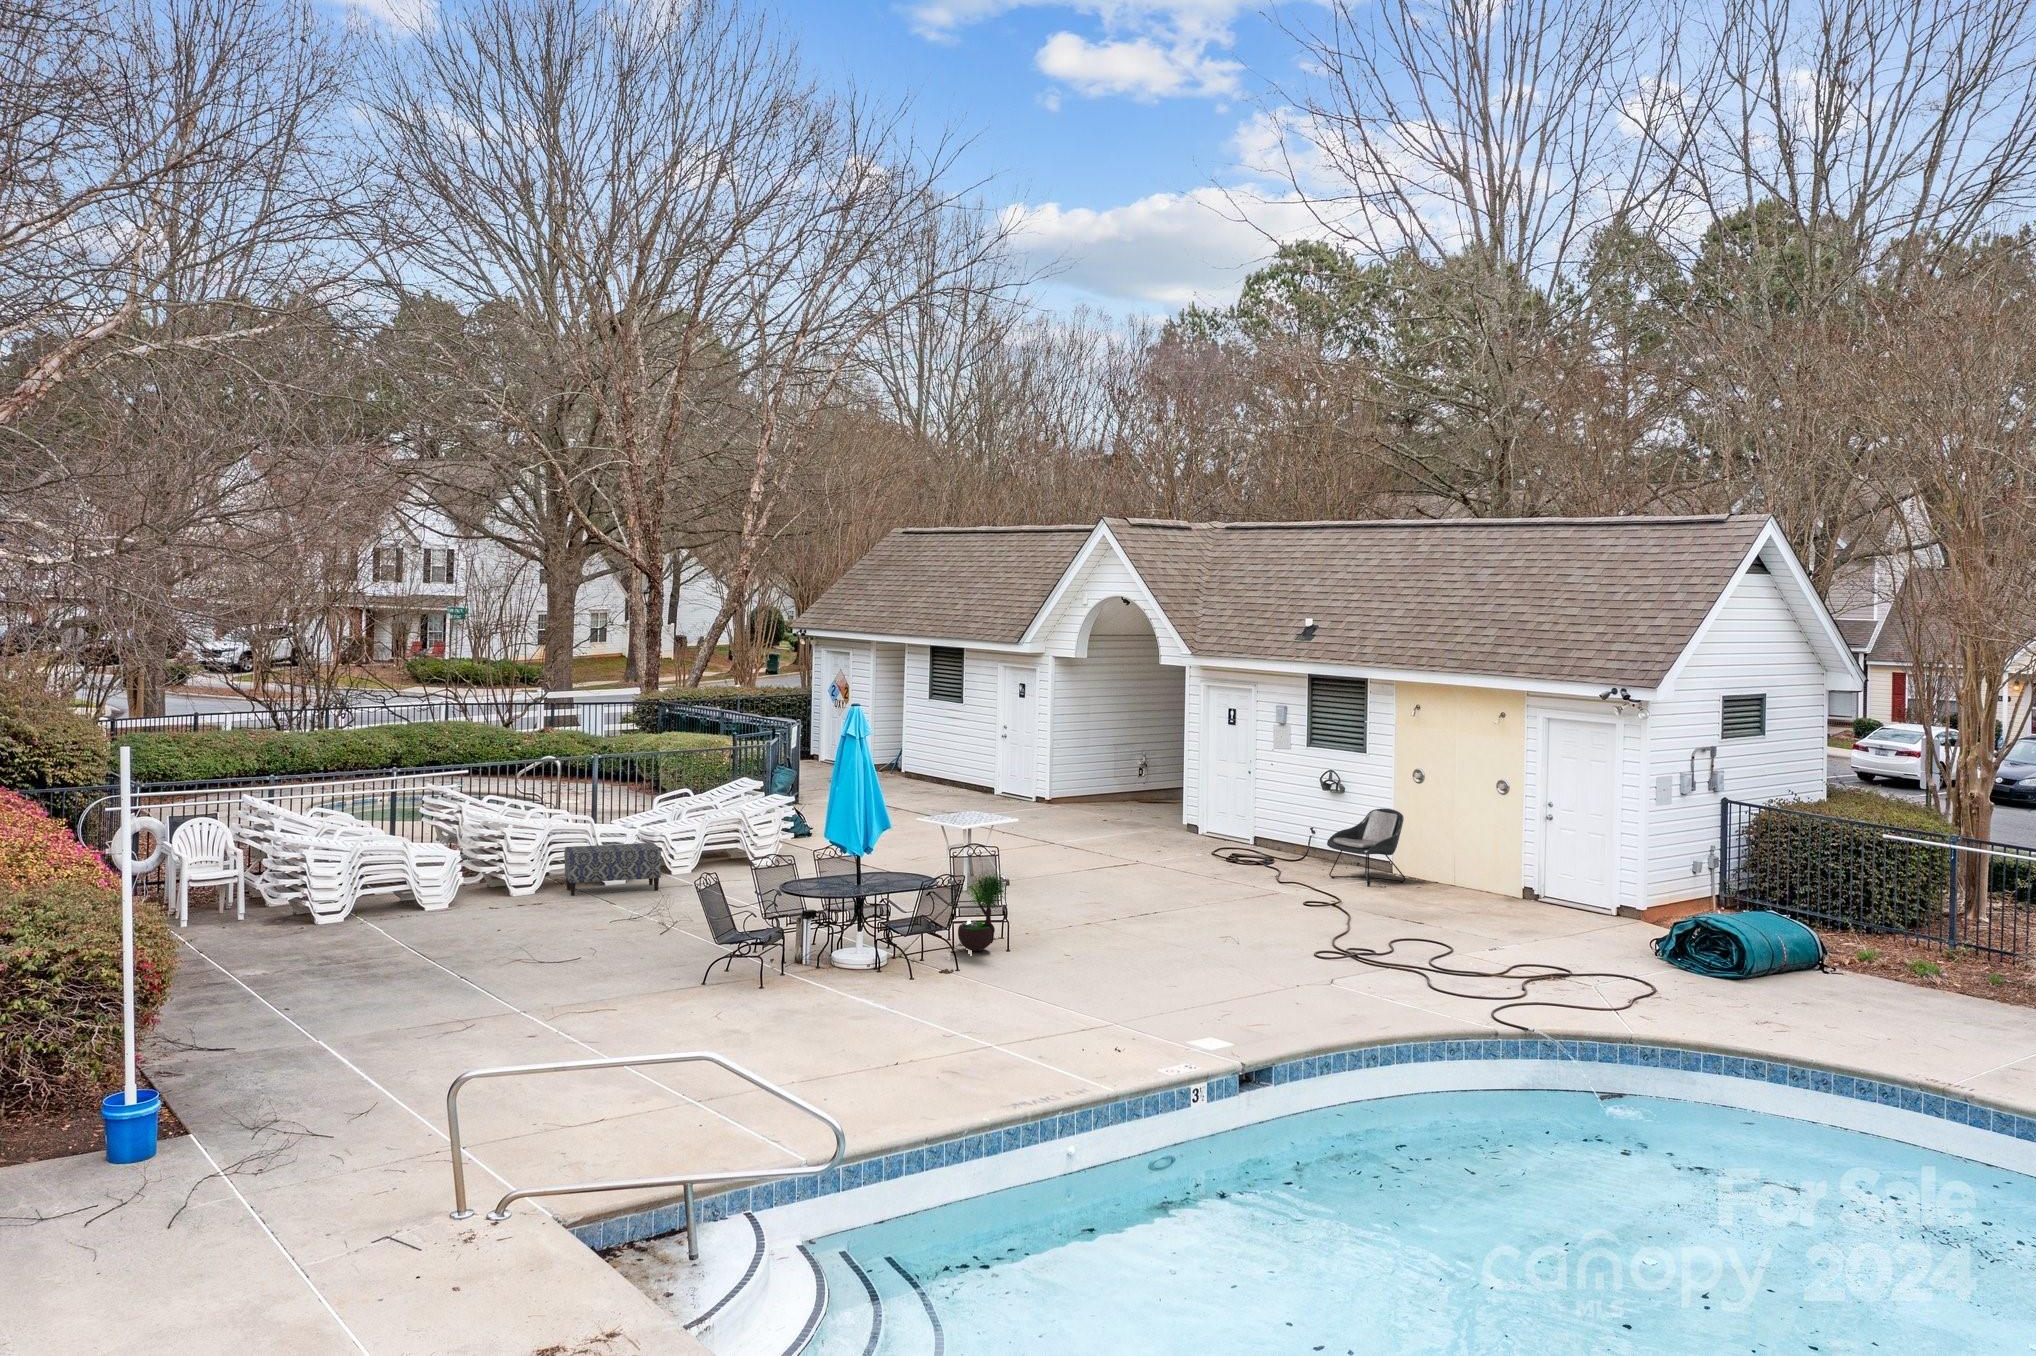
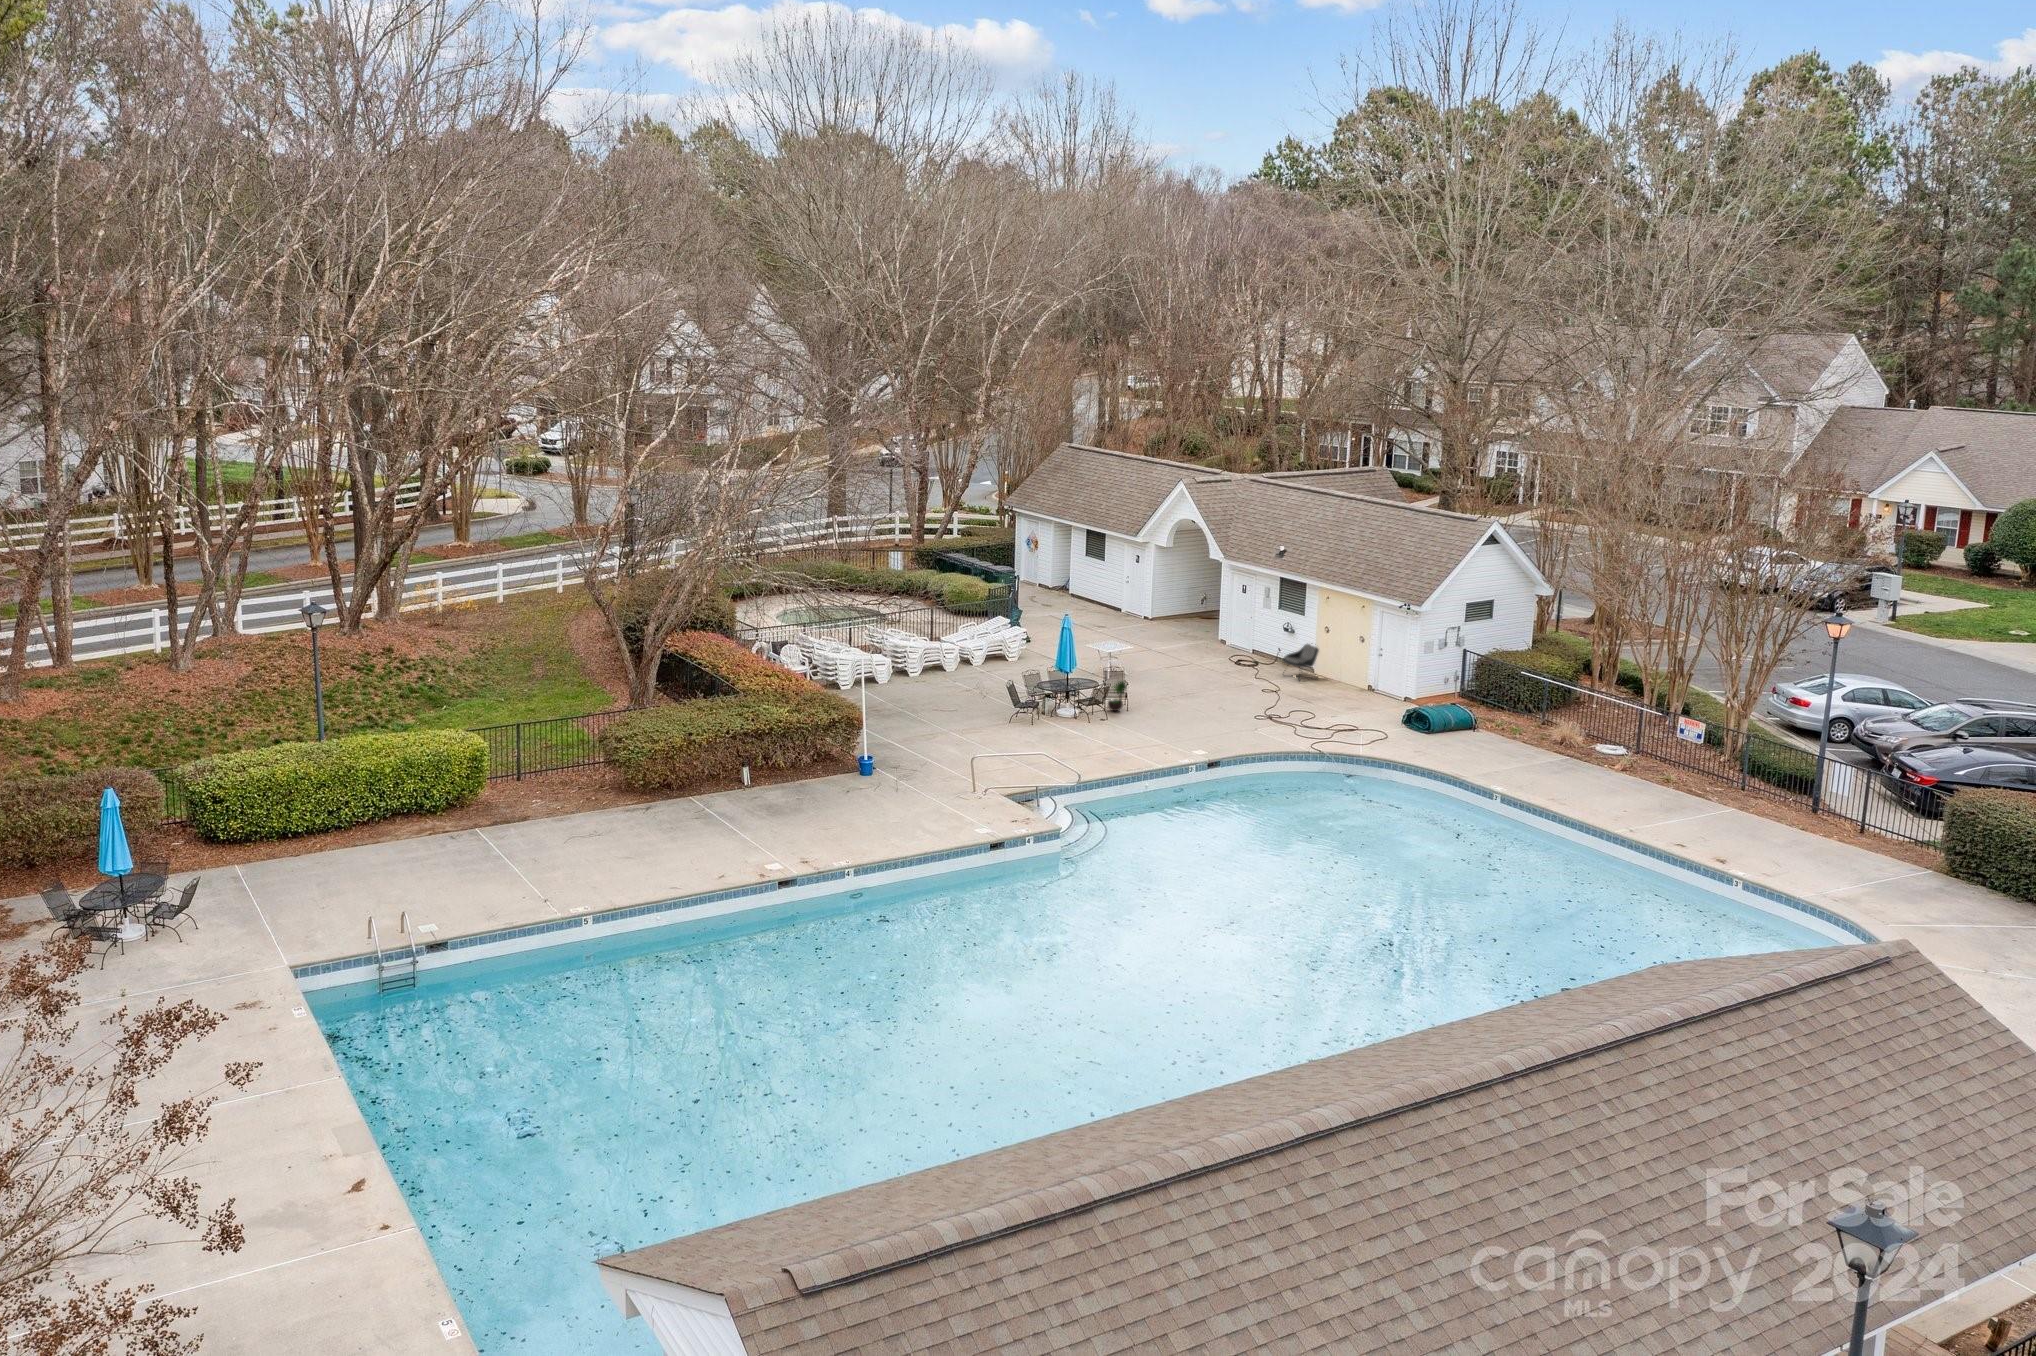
bench: present [564,843,661,896] -> none [928,653,972,677]

